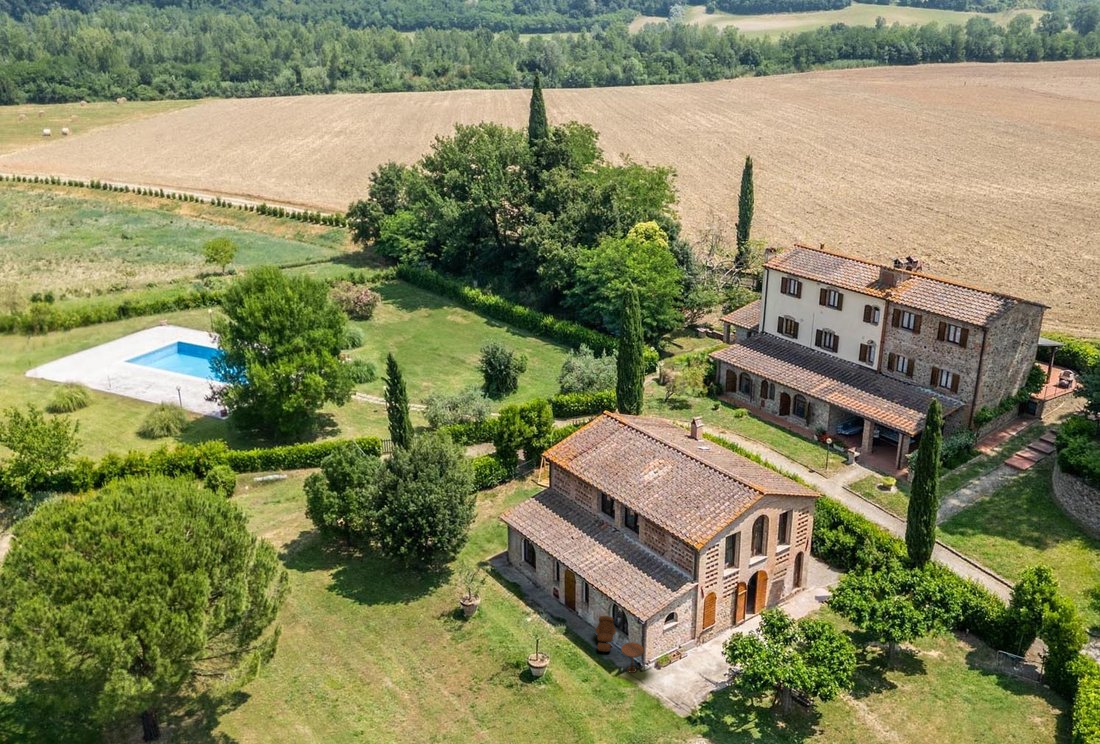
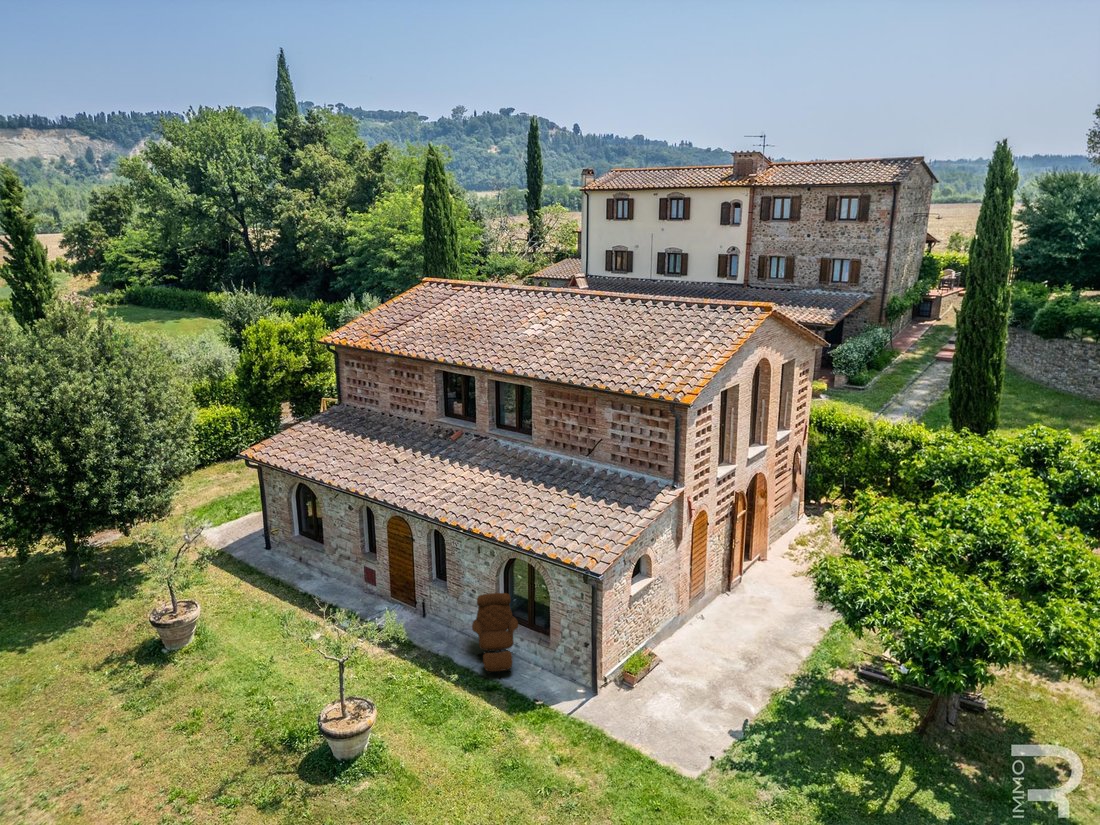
pedestal table: present [621,642,644,673] -> none [546,636,600,708]

